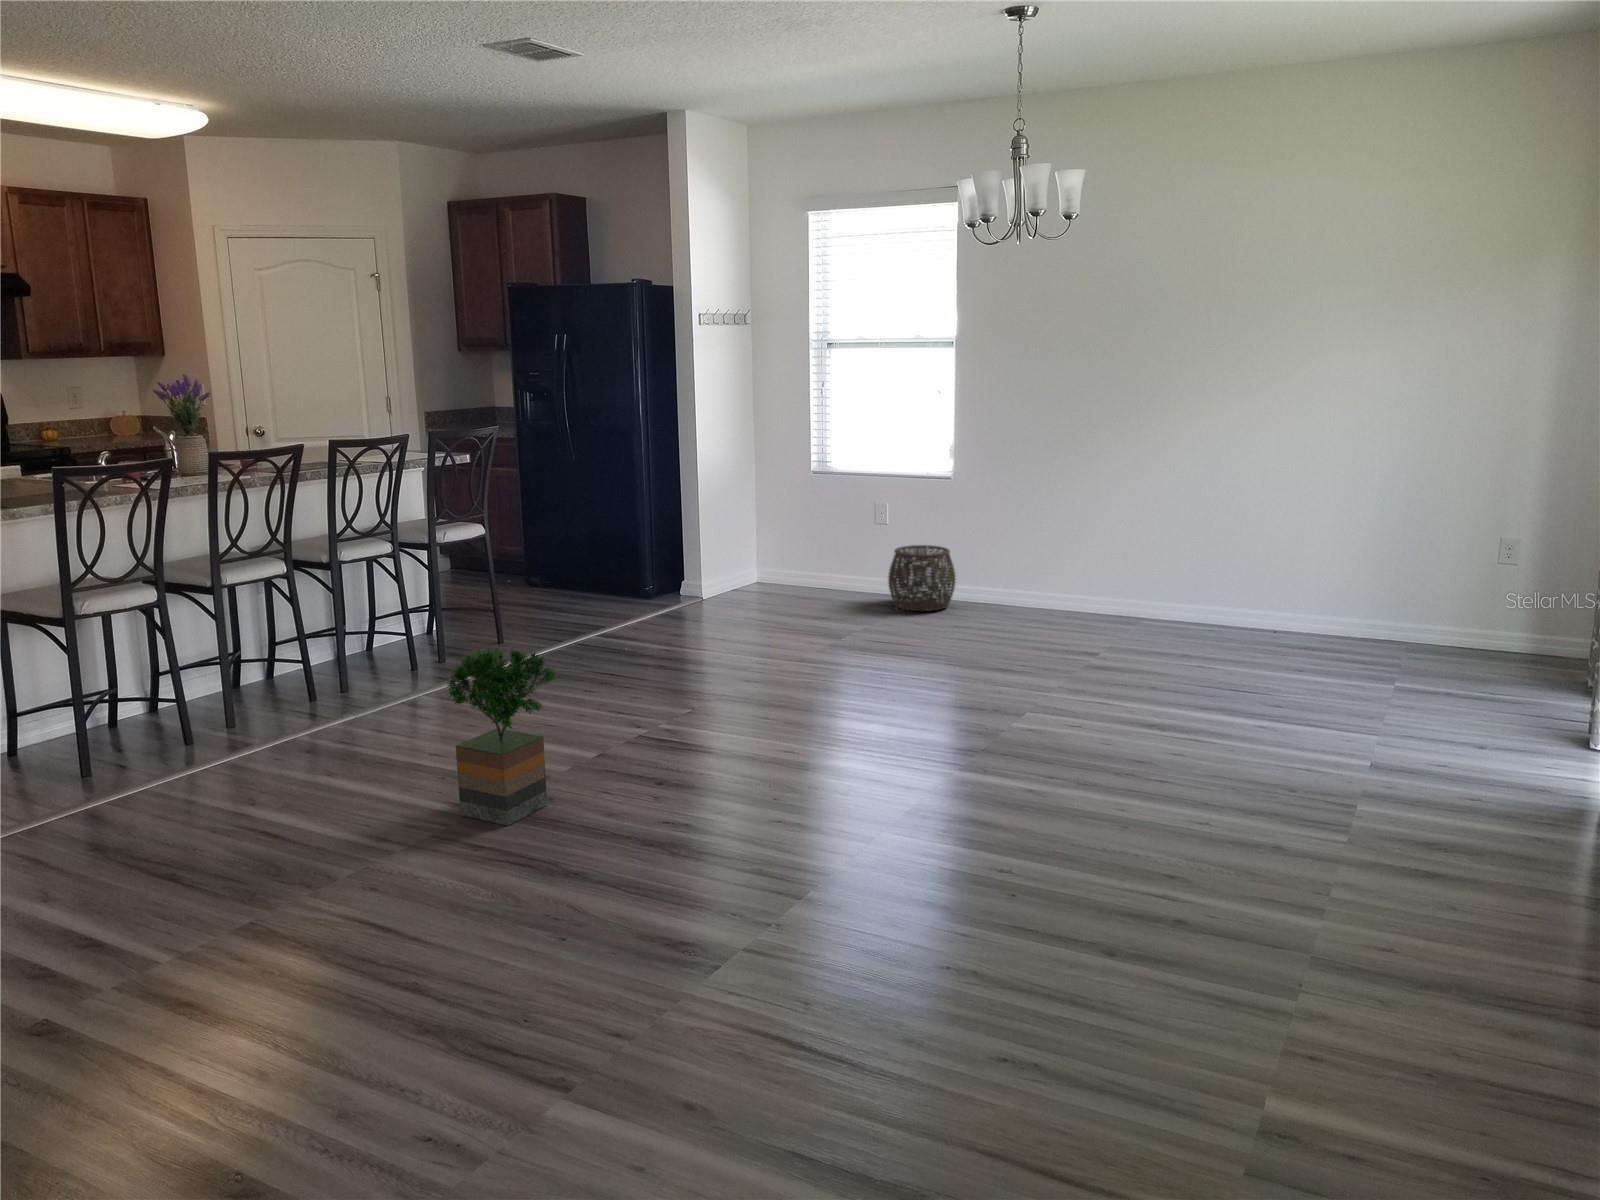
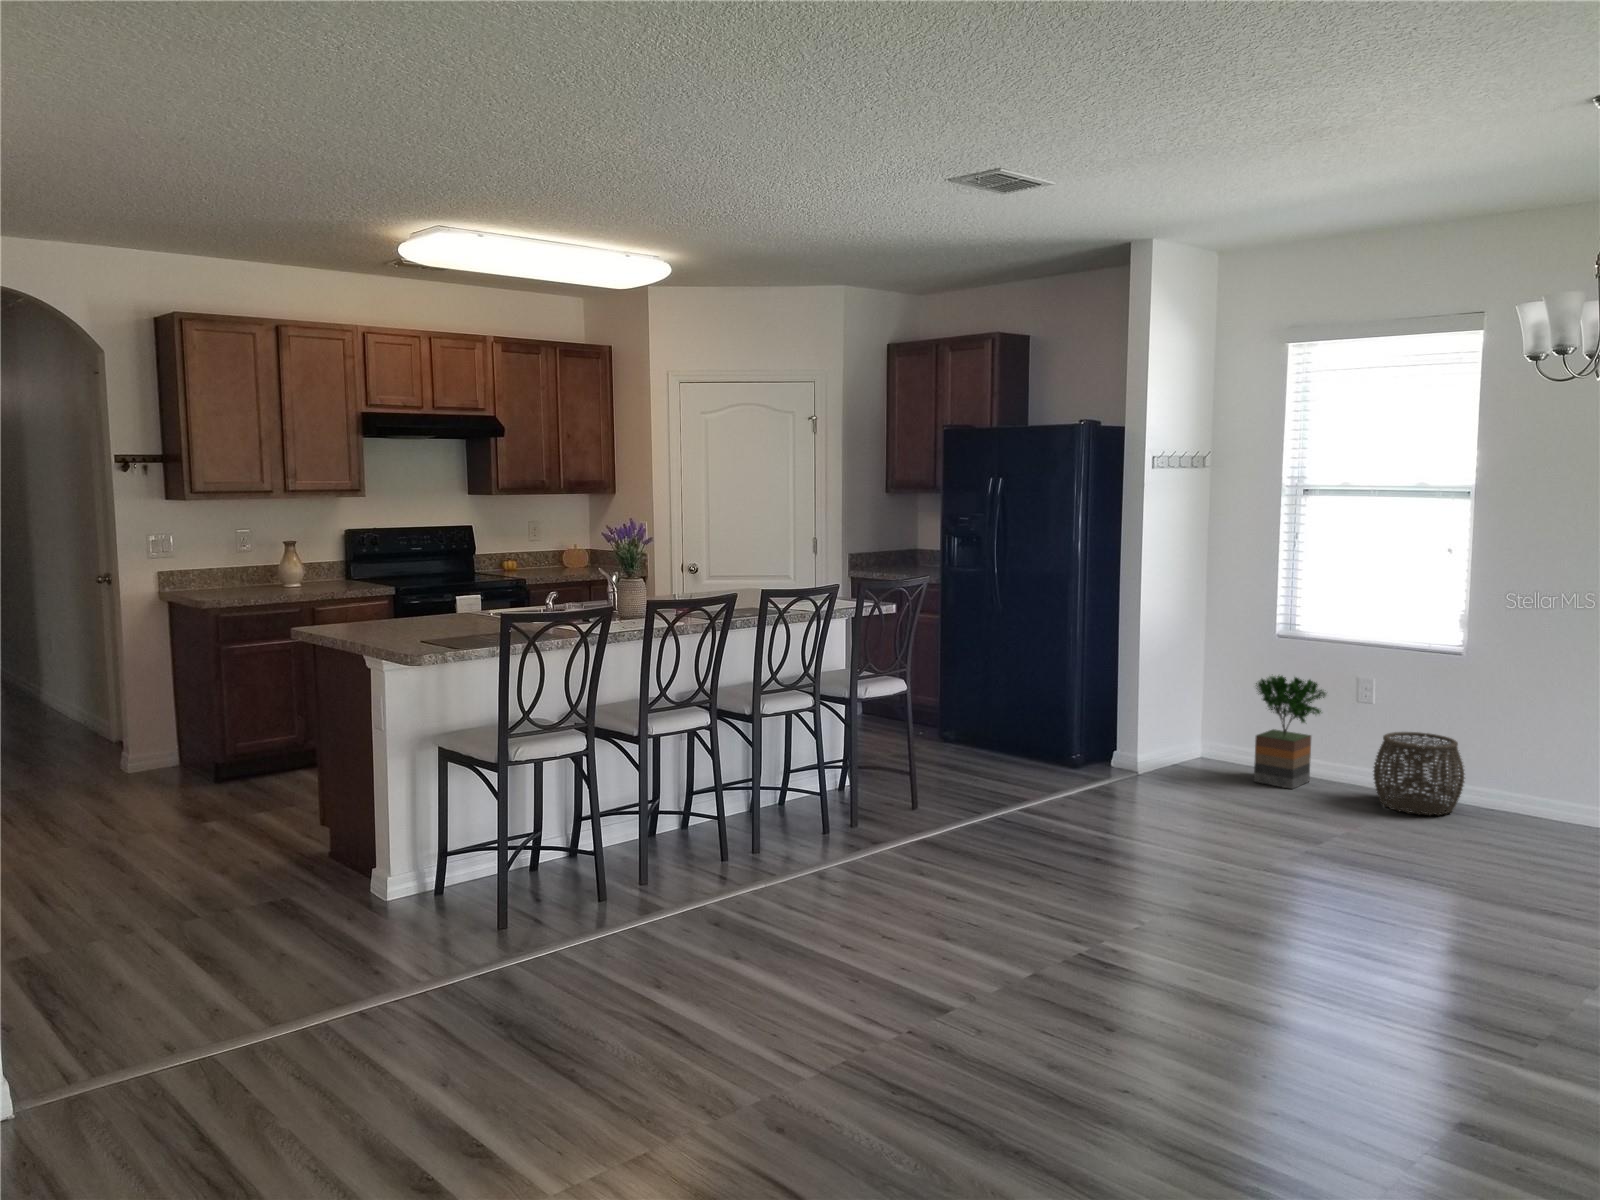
potted tree: present [447,647,559,826] -> present [1254,676,1326,789]

